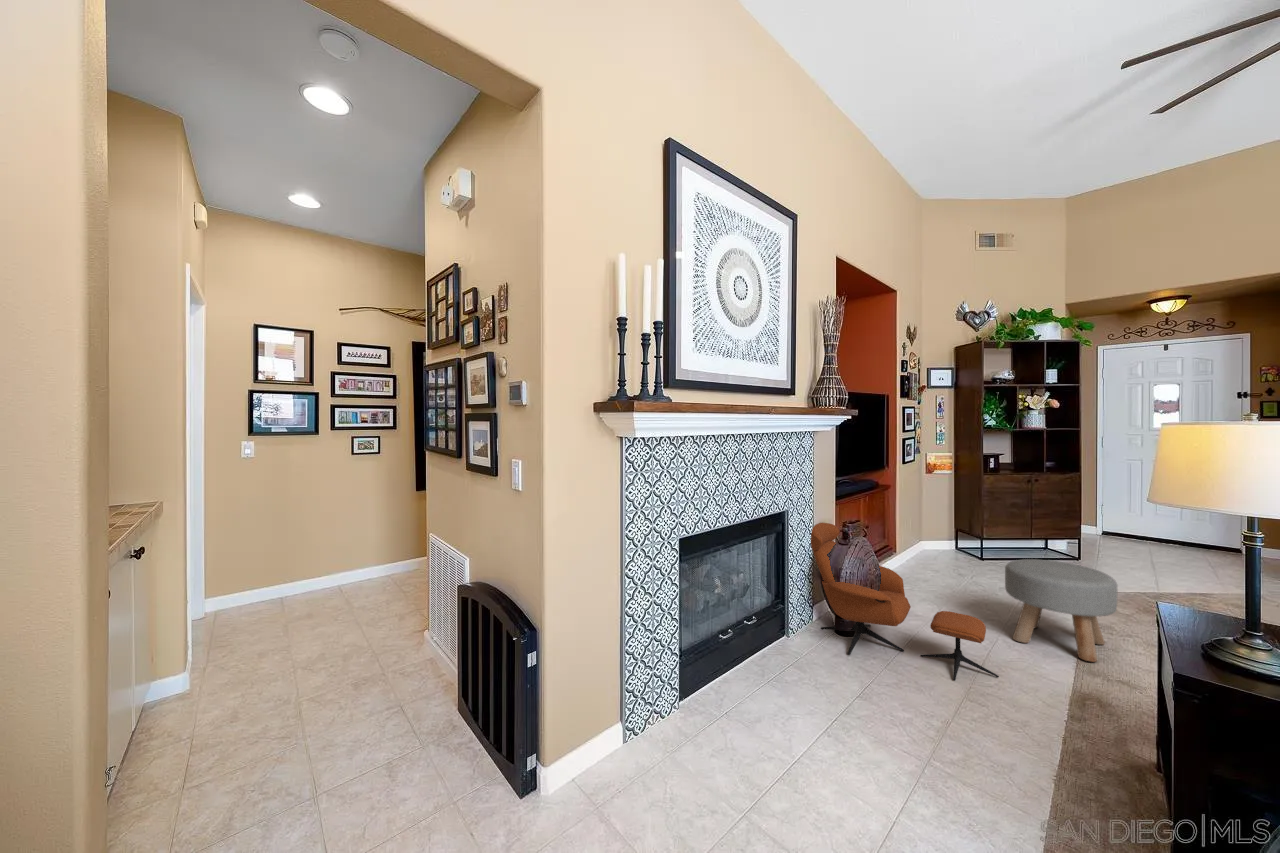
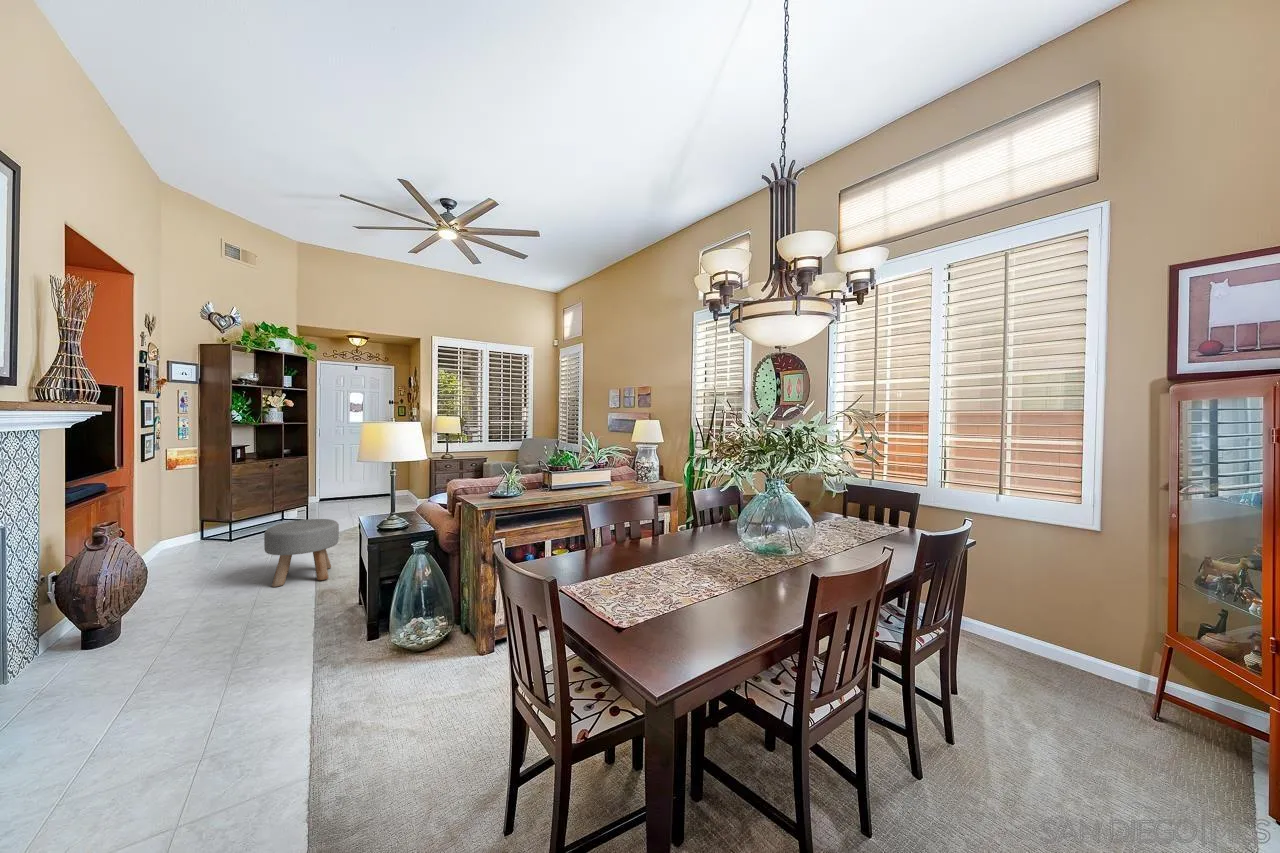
lounge chair: present [811,523,999,680] -> none [43,533,268,660]

